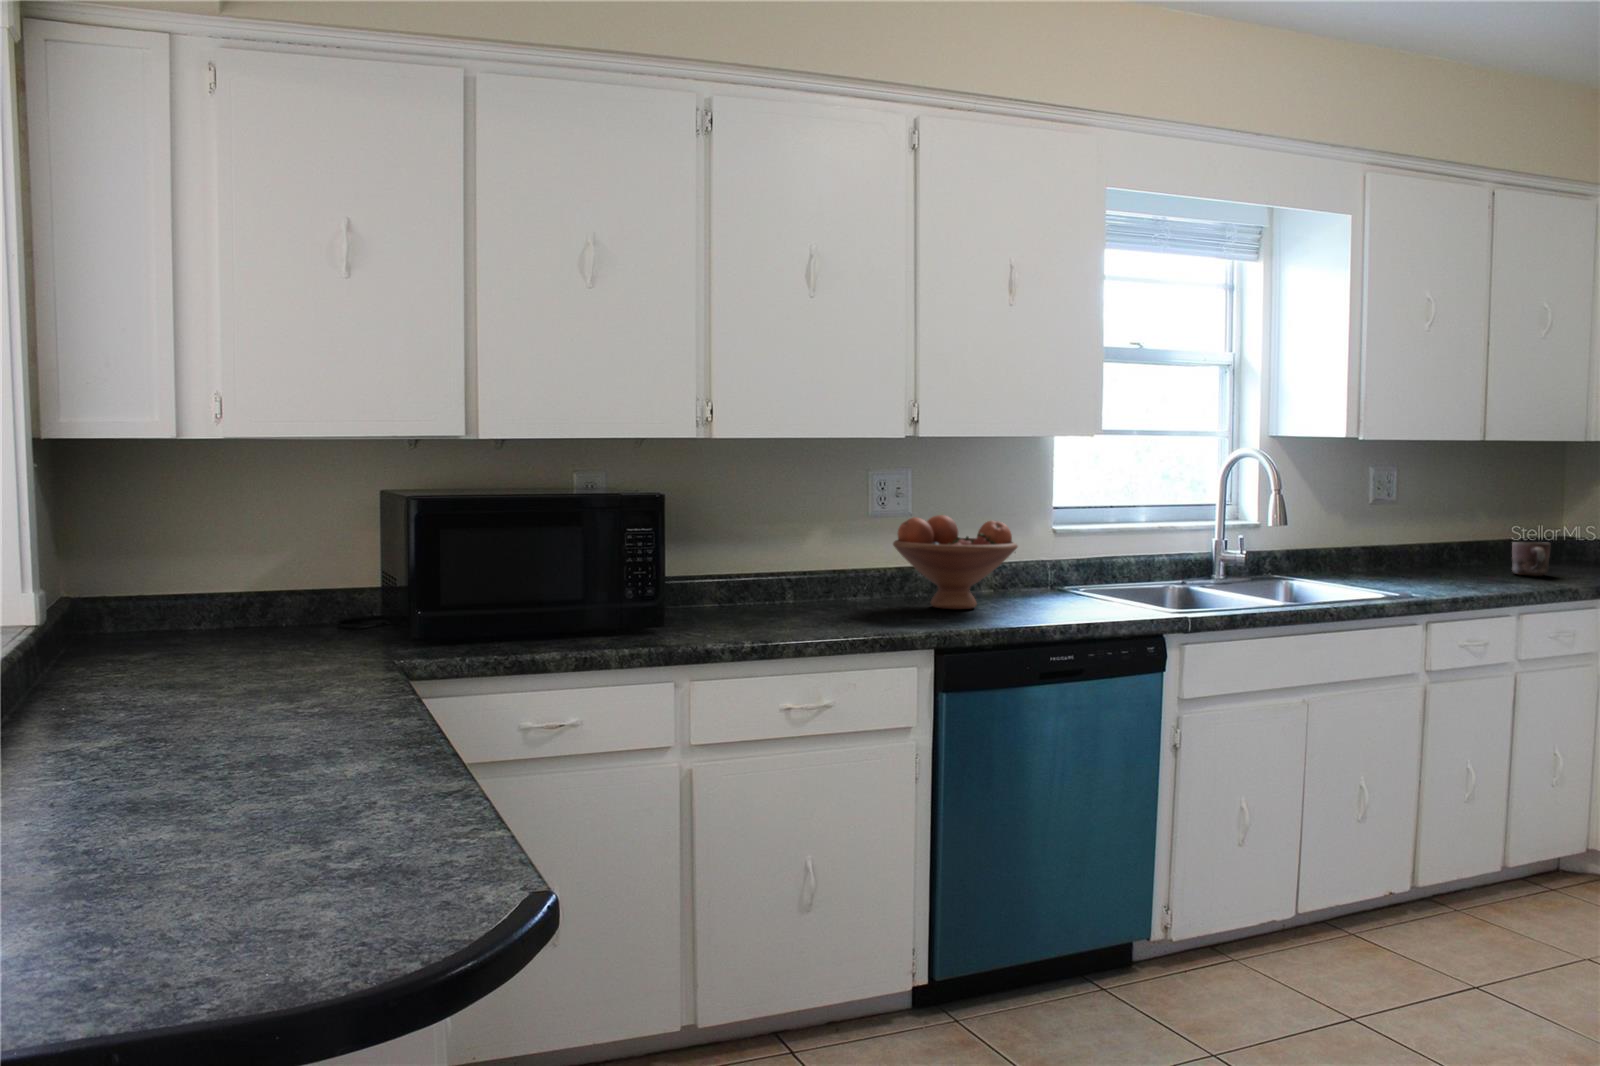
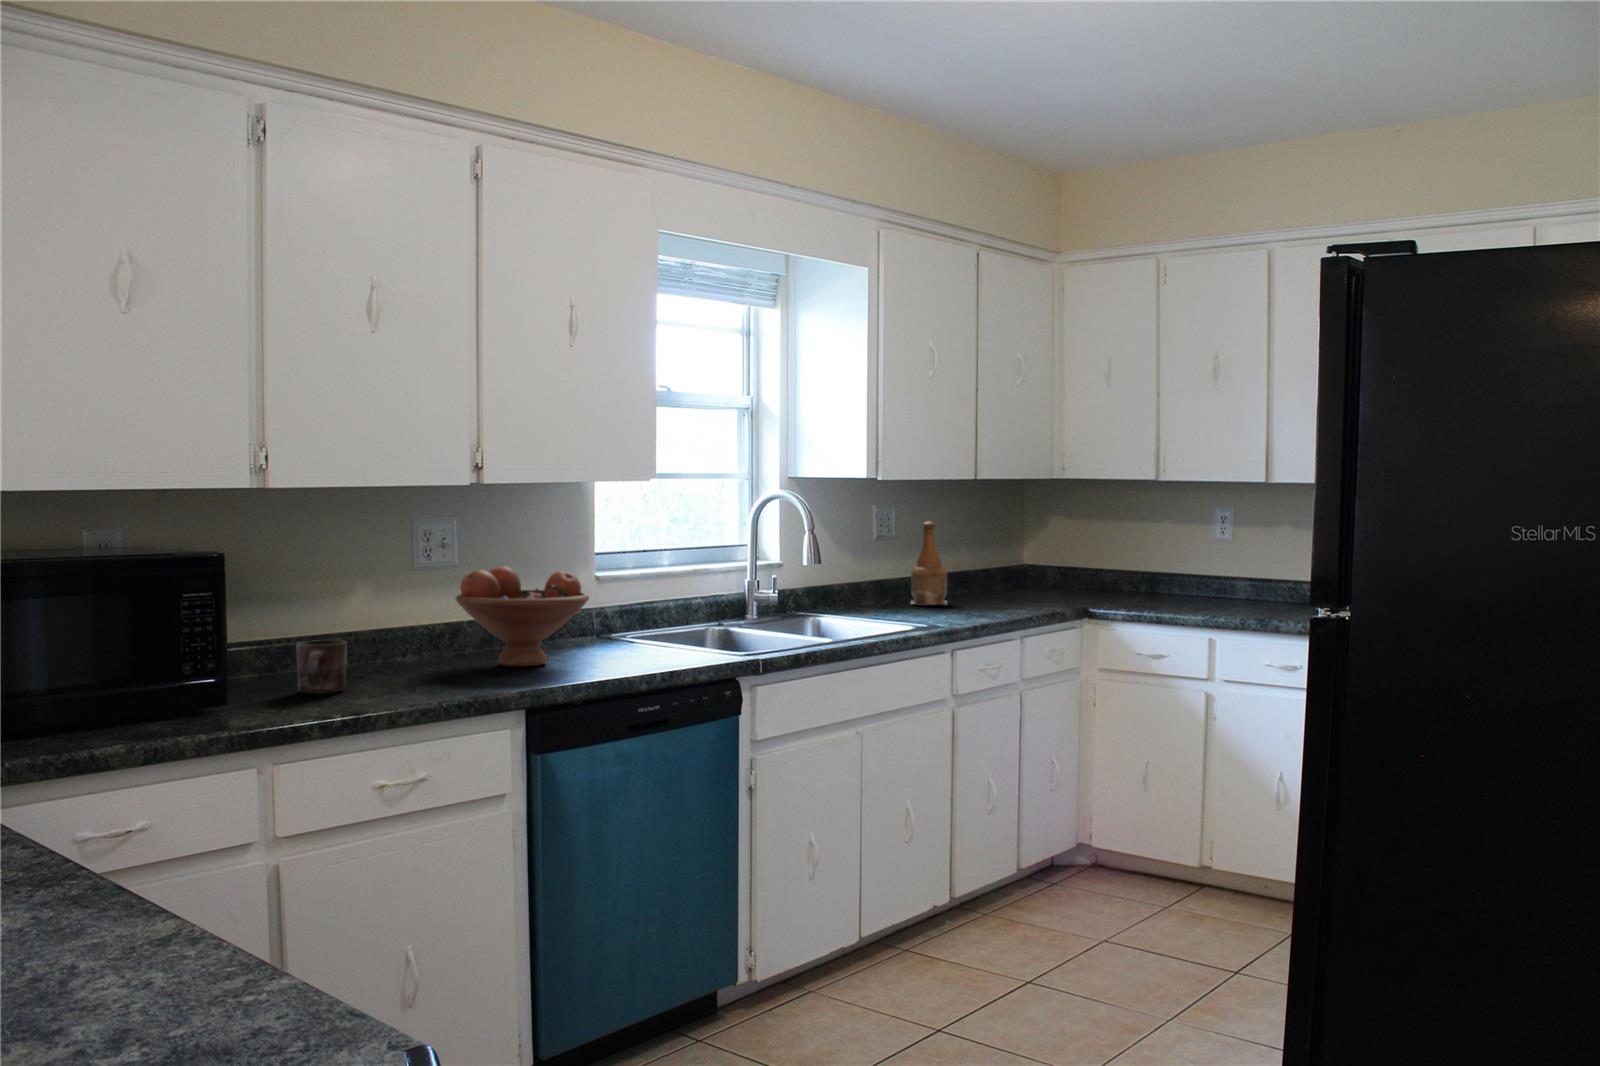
bottle: none [1417,483,1466,574] -> present [911,522,947,605]
mug: present [1512,542,1551,576] -> present [296,640,347,694]

